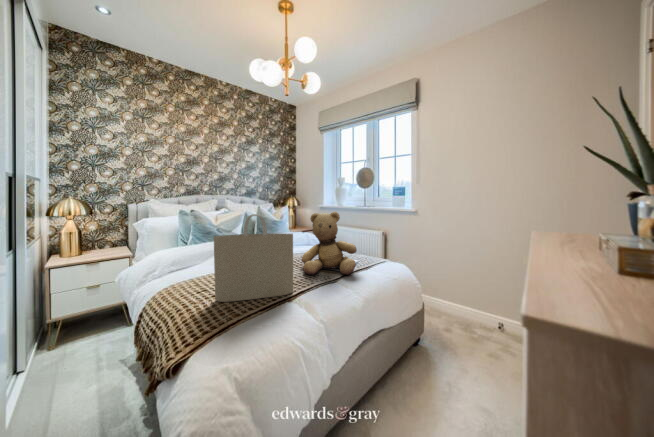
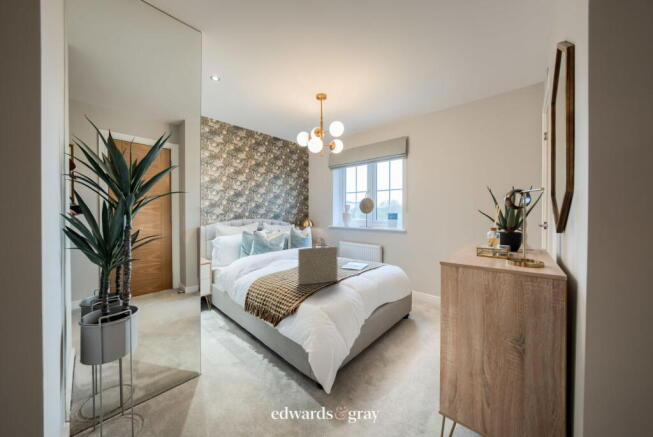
teddy bear: present [302,212,357,275] -> none [334,233,369,272]

